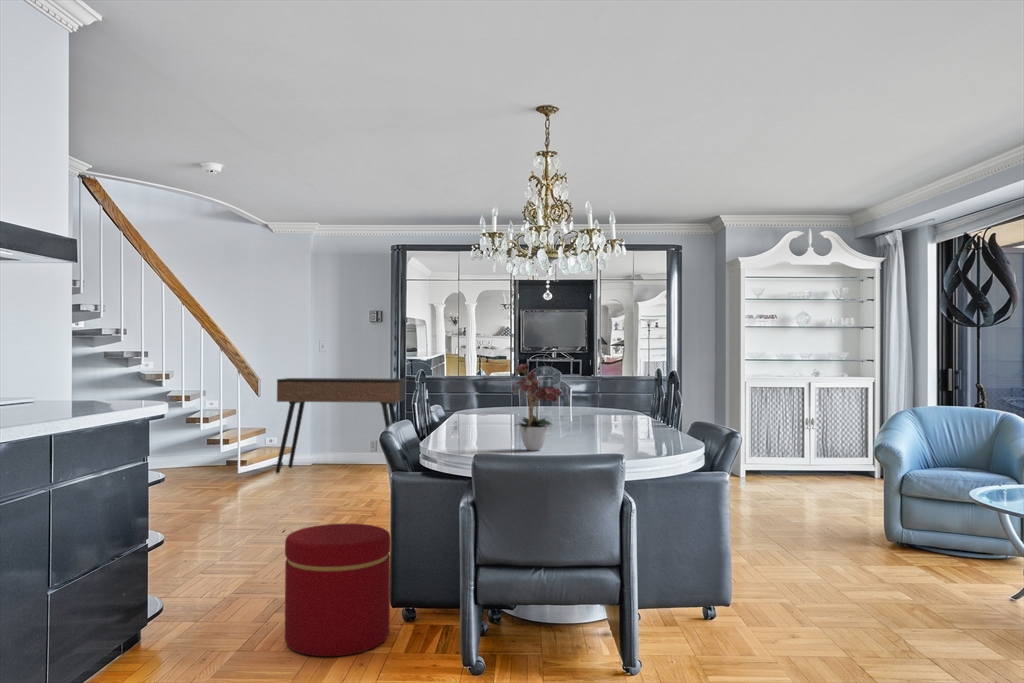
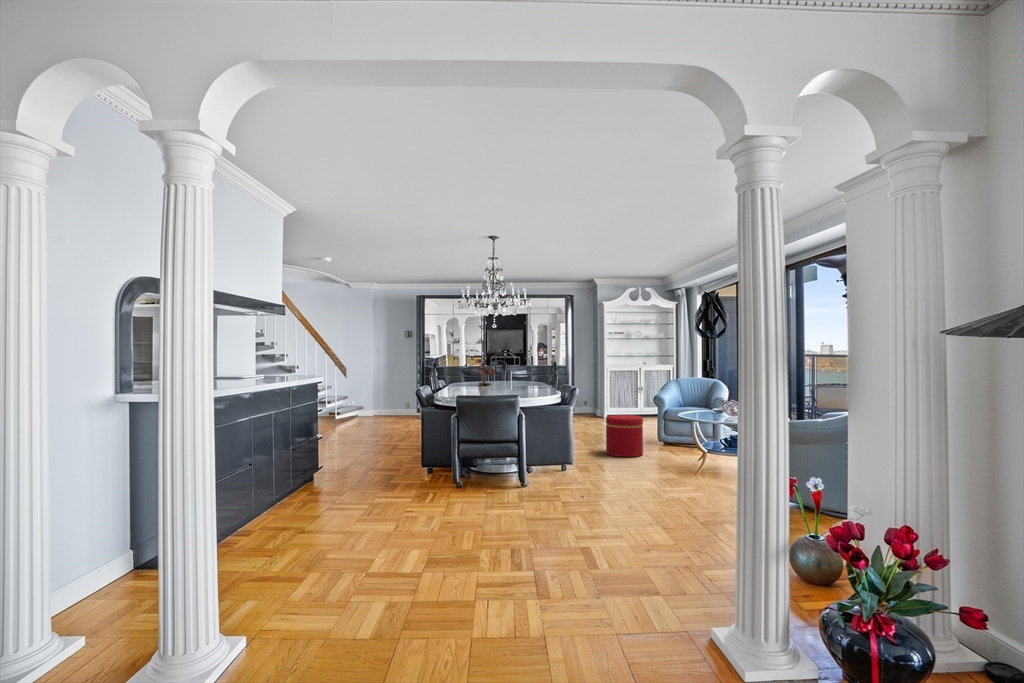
console table: present [276,378,405,473] -> none [354,368,425,420]
ottoman: present [285,524,391,656] -> present [606,415,643,457]

